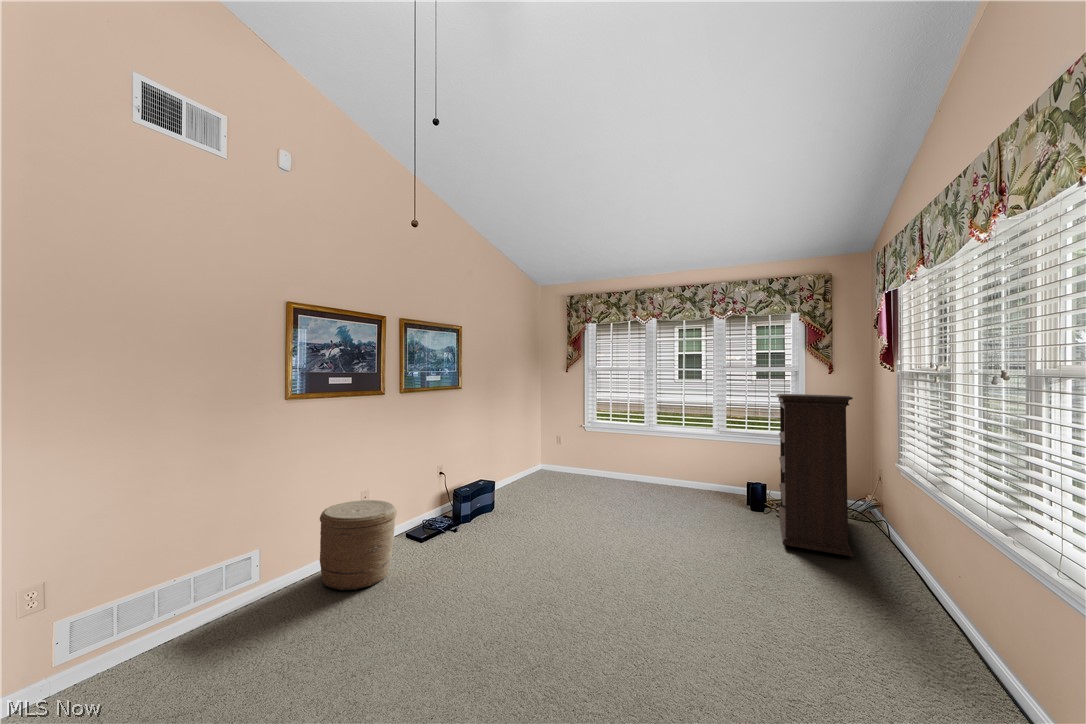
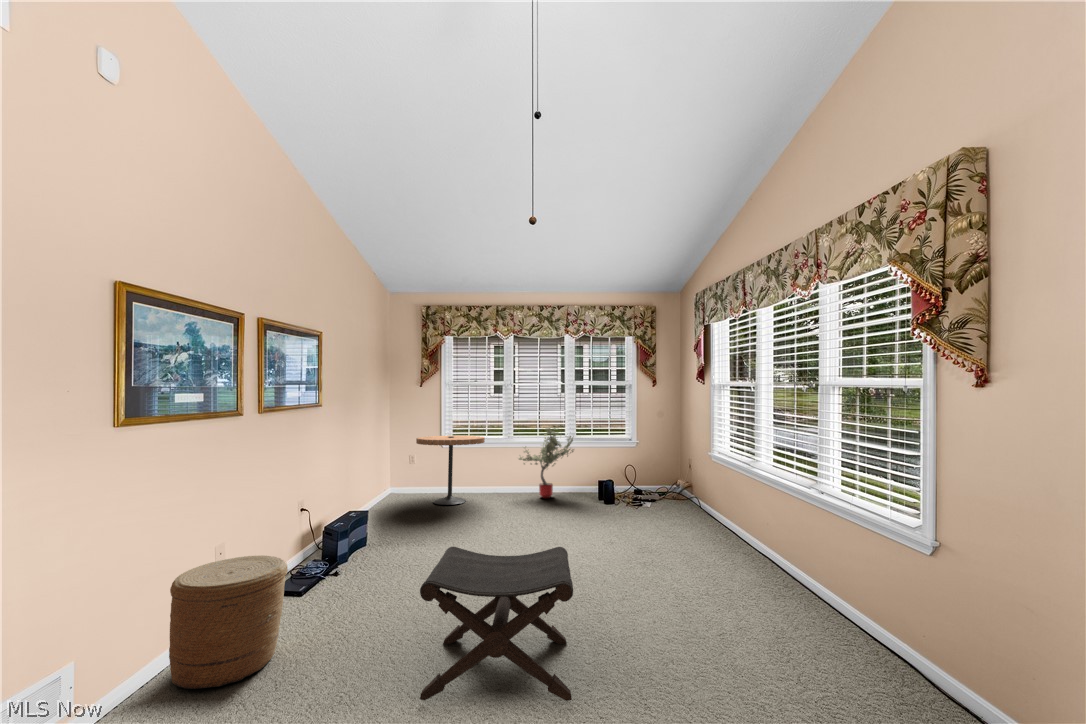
bookshelf: present [776,394,853,557] -> none [624,404,698,531]
potted tree: none [656,414,718,489] -> present [519,427,574,498]
side table: none [559,417,622,483] -> present [416,436,485,505]
footstool: none [446,520,607,695] -> present [420,547,573,701]

